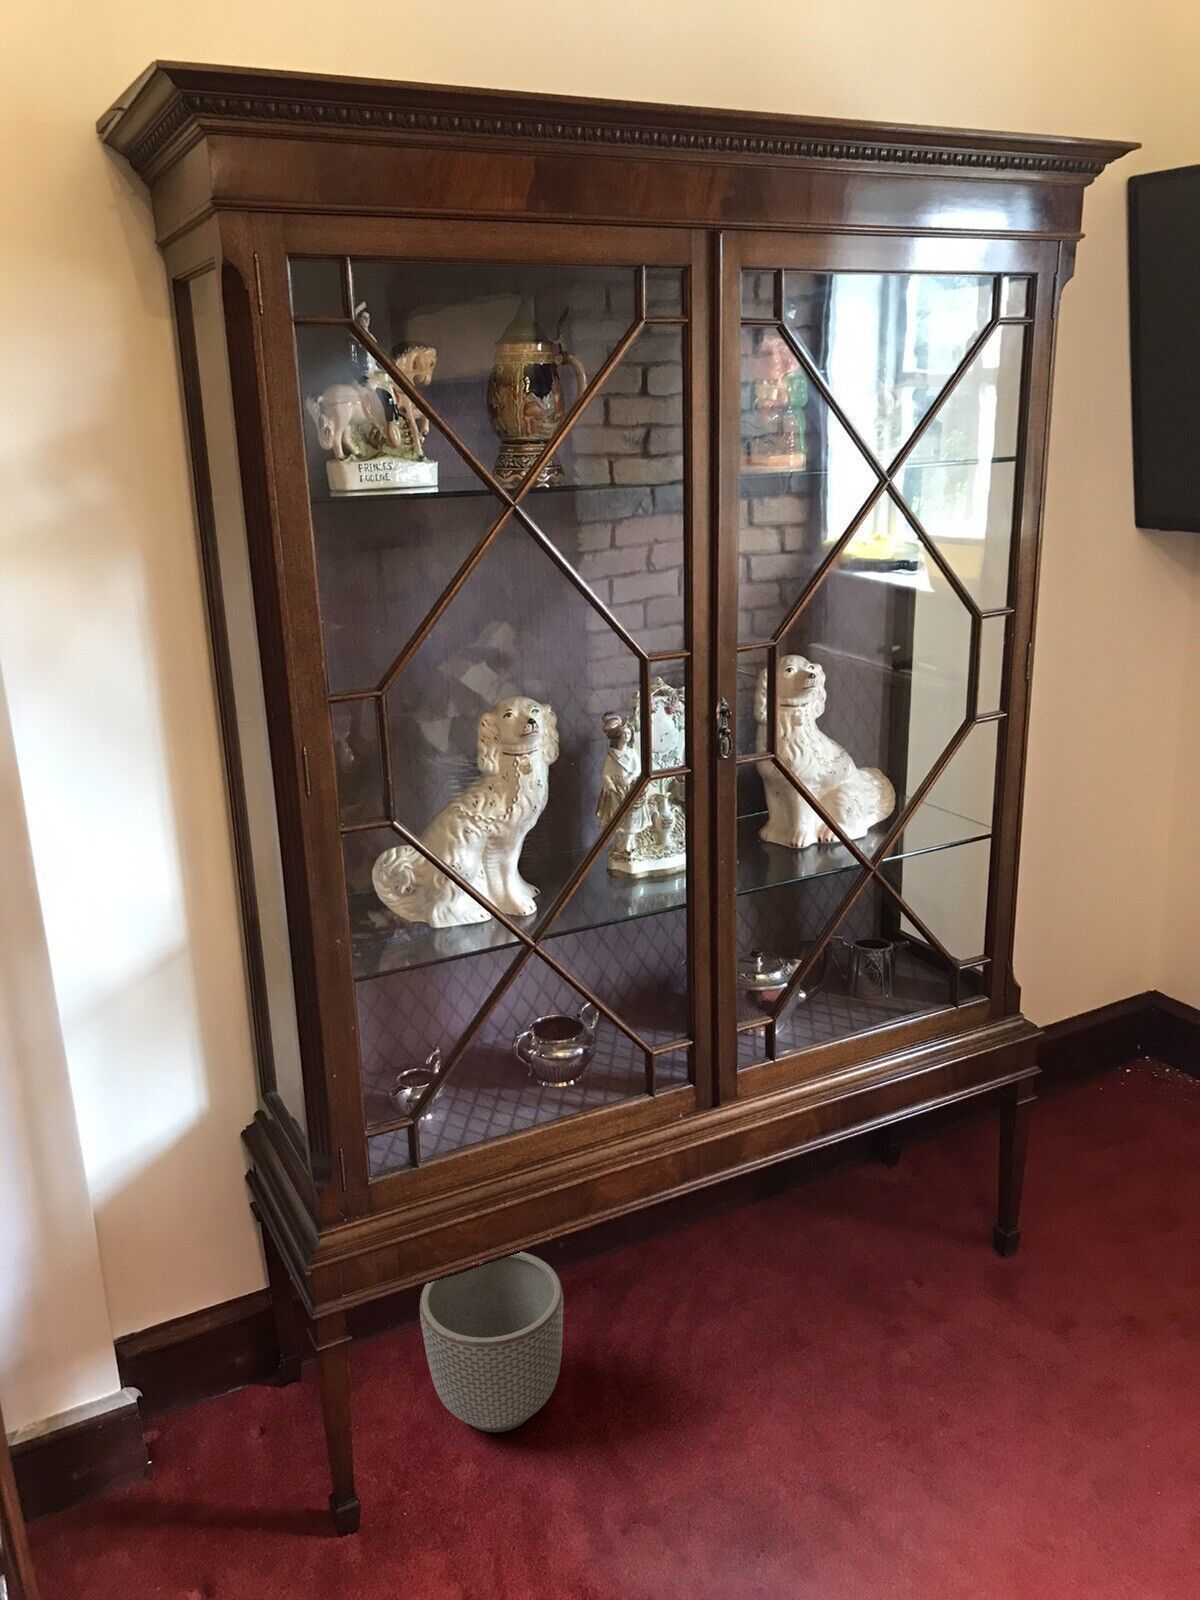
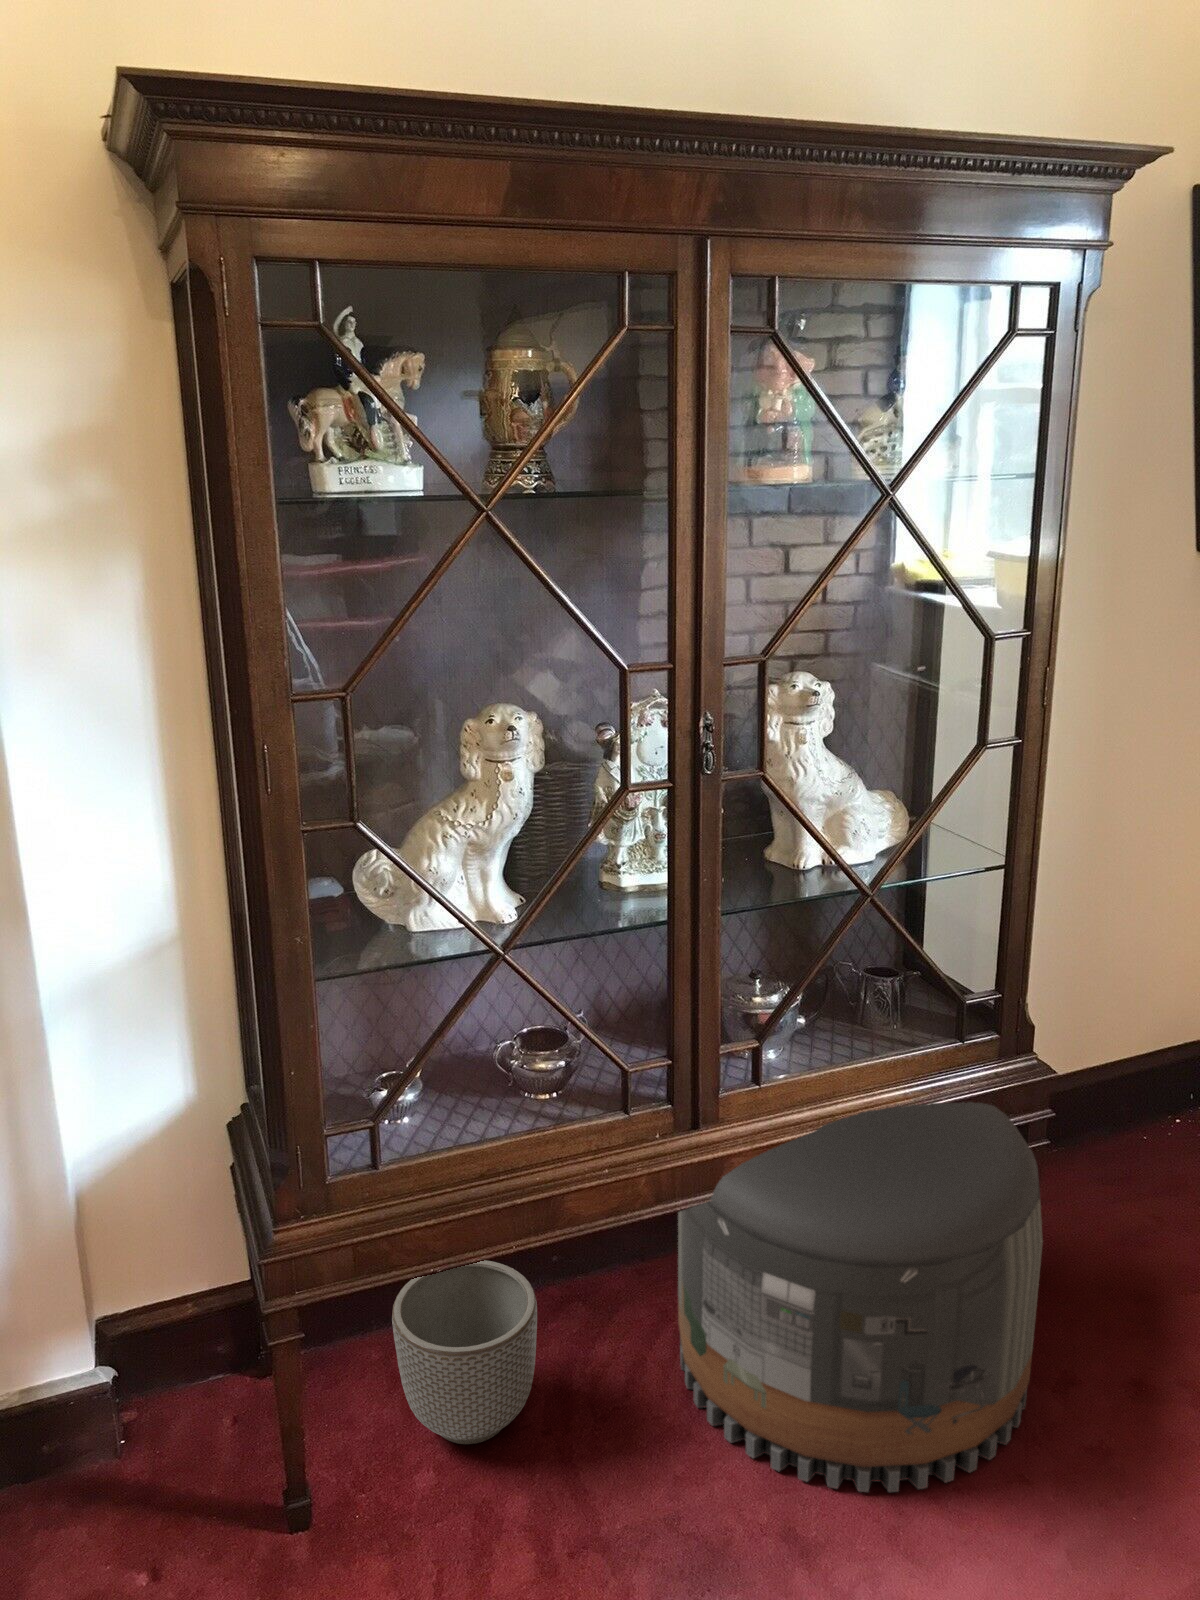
pouf: none [693,1029,1041,1445] -> present [678,1102,1043,1492]

